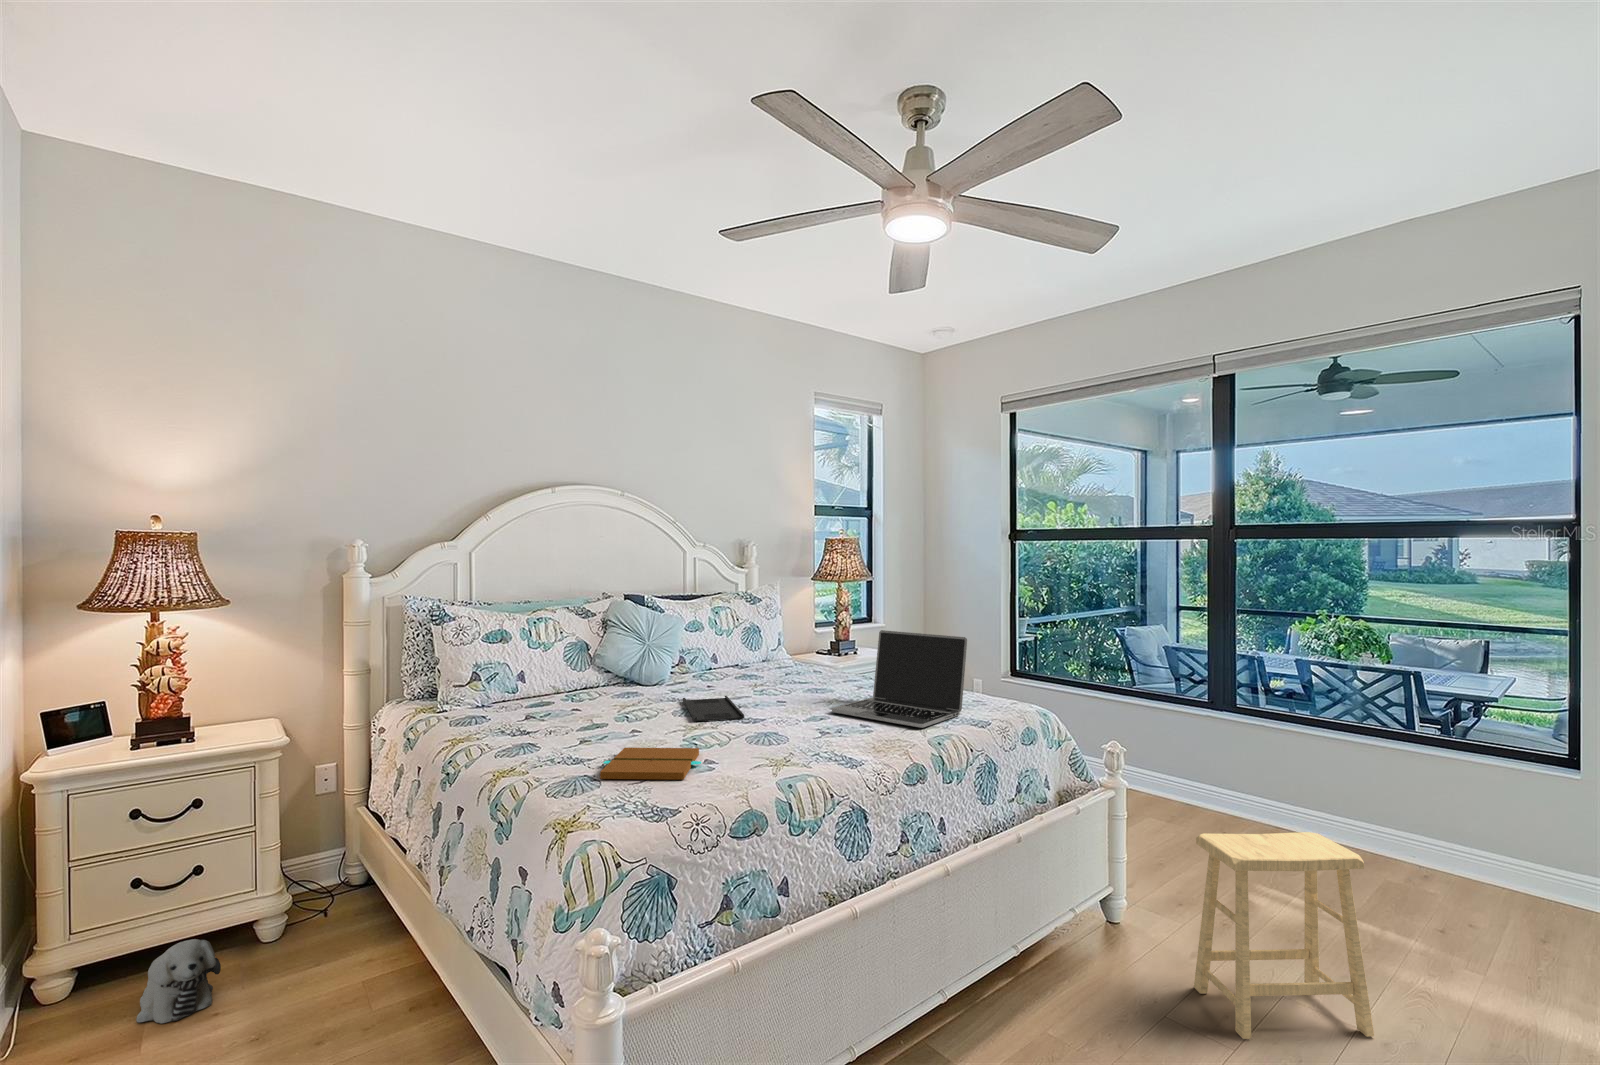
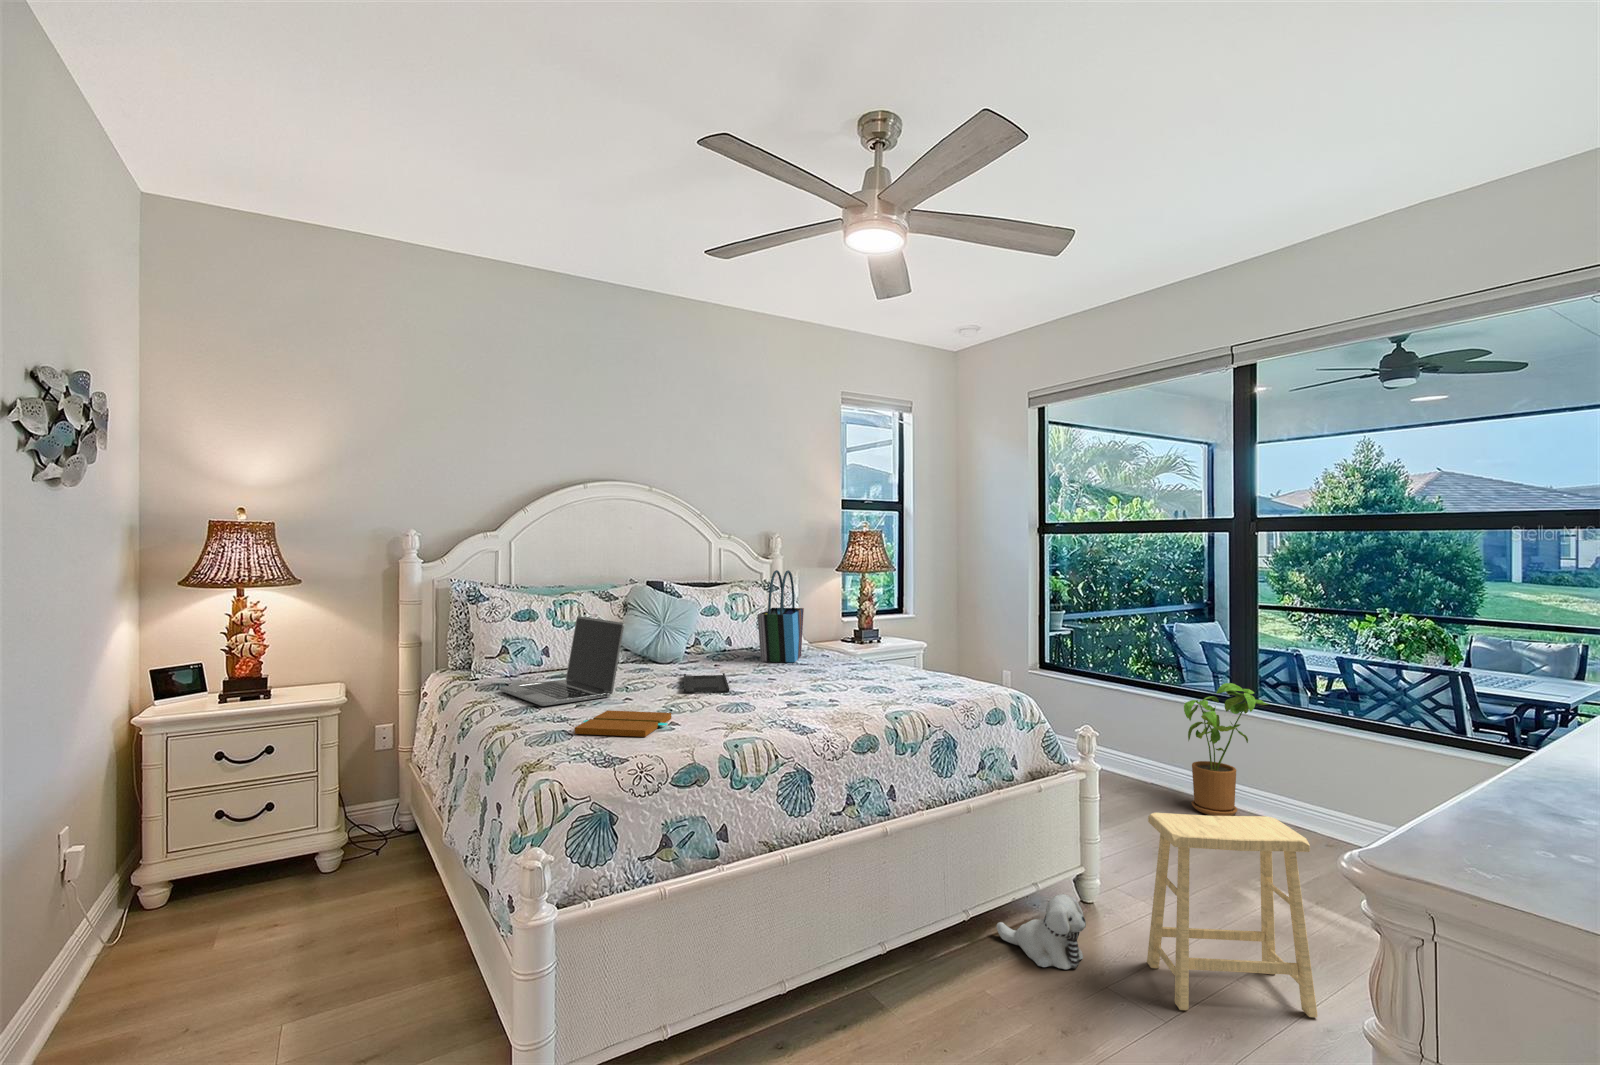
tote bag: none [754,582,795,680] -> present [757,570,804,662]
laptop: present [832,630,967,728] -> present [501,616,624,706]
house plant: none [1172,689,1258,823] -> present [1184,683,1267,816]
plush toy: present [136,939,221,1023] -> present [997,894,1086,969]

